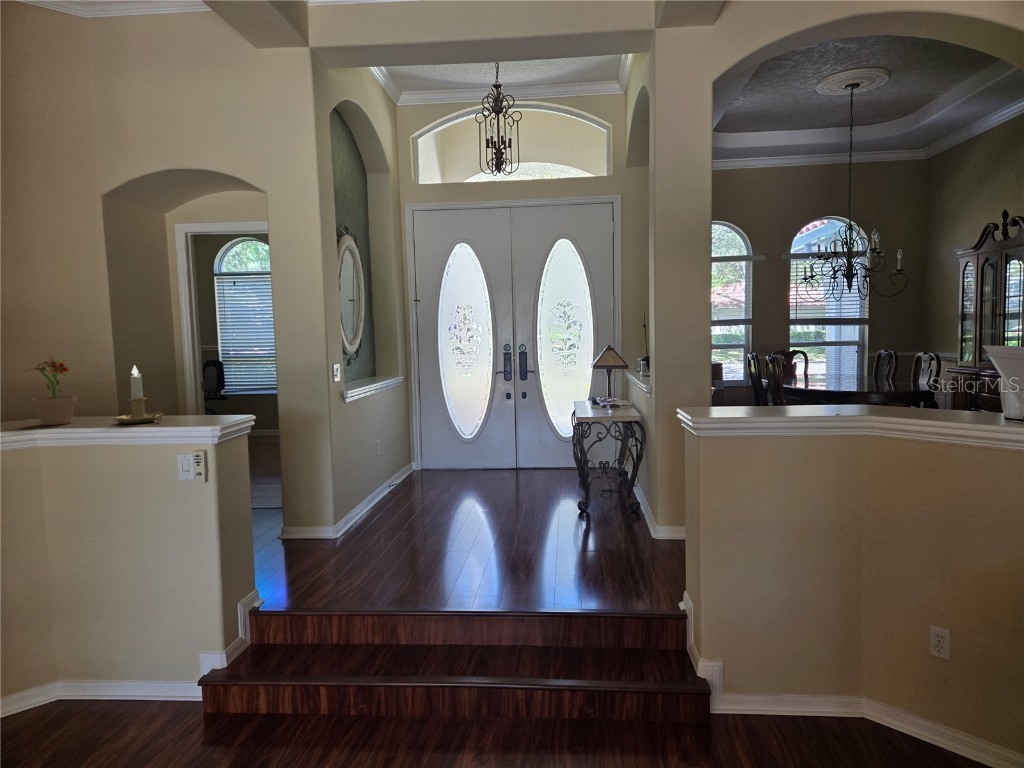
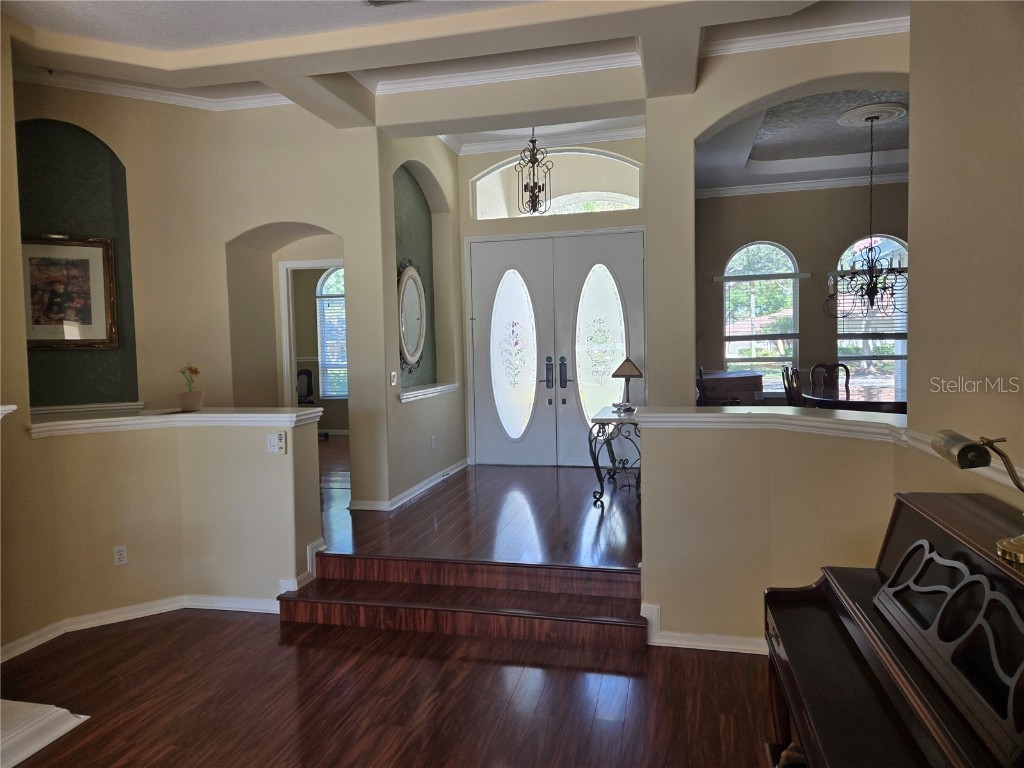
candlestick: present [114,365,163,424] -> none [228,369,261,411]

